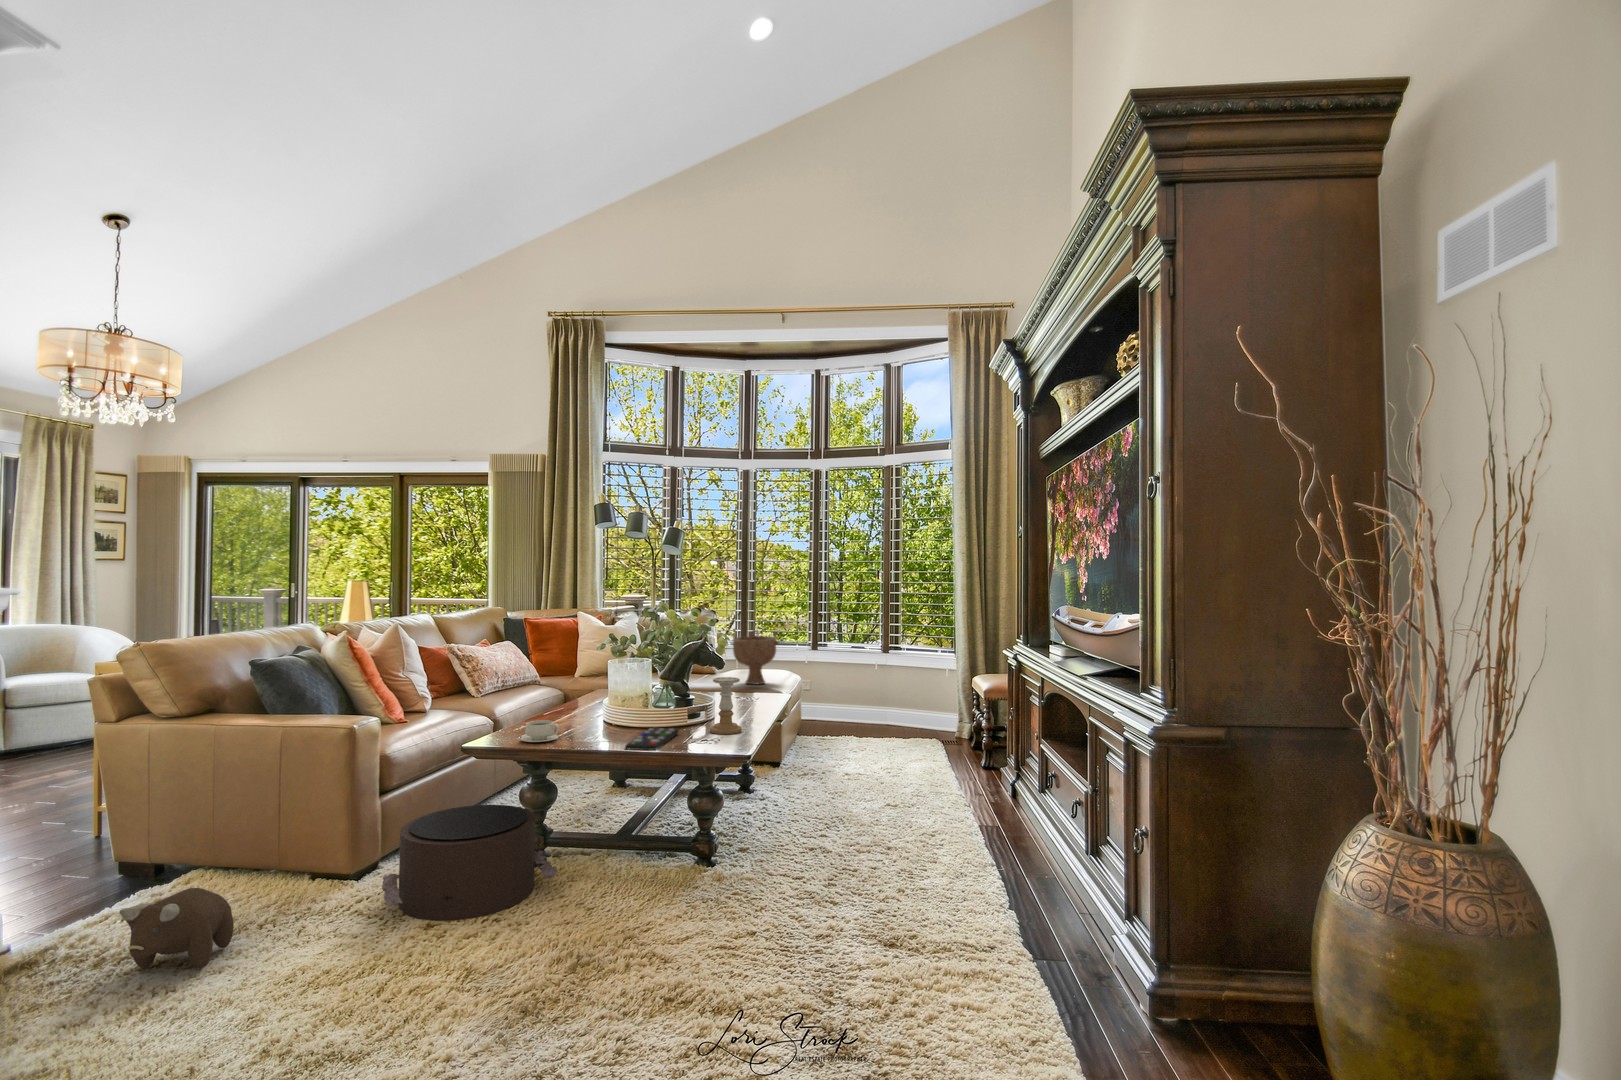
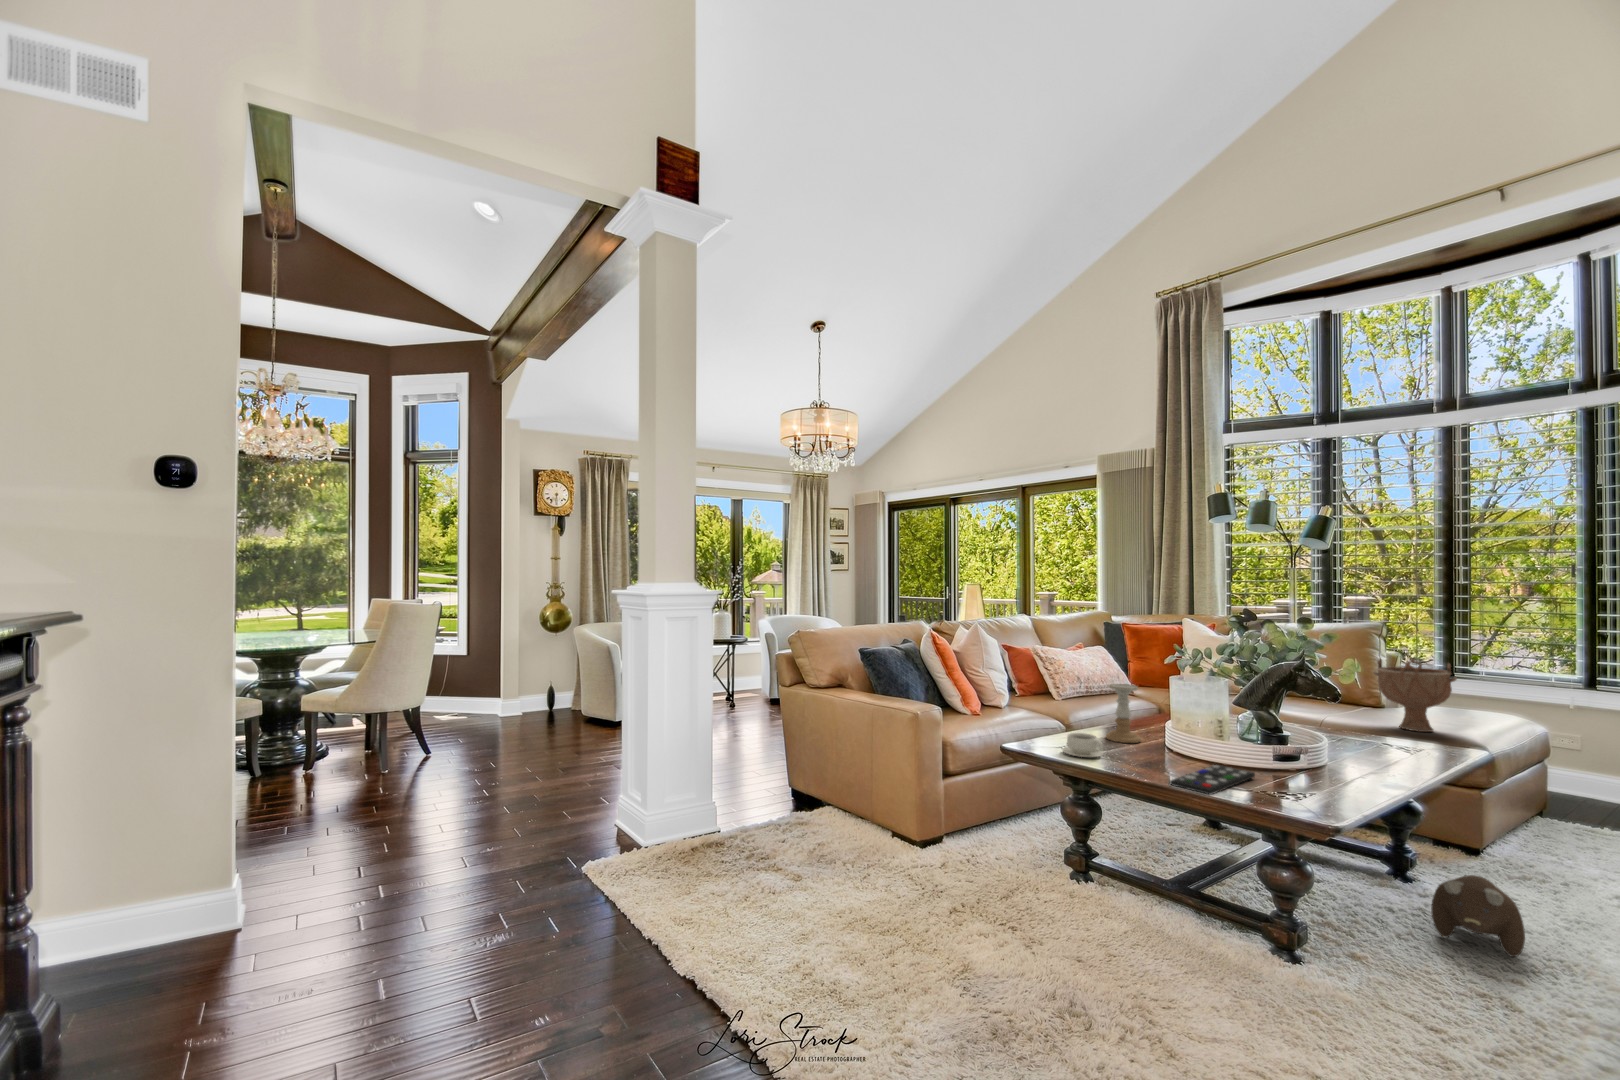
candle holder: present [710,677,742,734] -> present [1106,684,1141,743]
pouf: present [382,805,558,921] -> none [923,805,1091,926]
plush toy: present [120,888,234,968] -> present [1431,875,1525,957]

